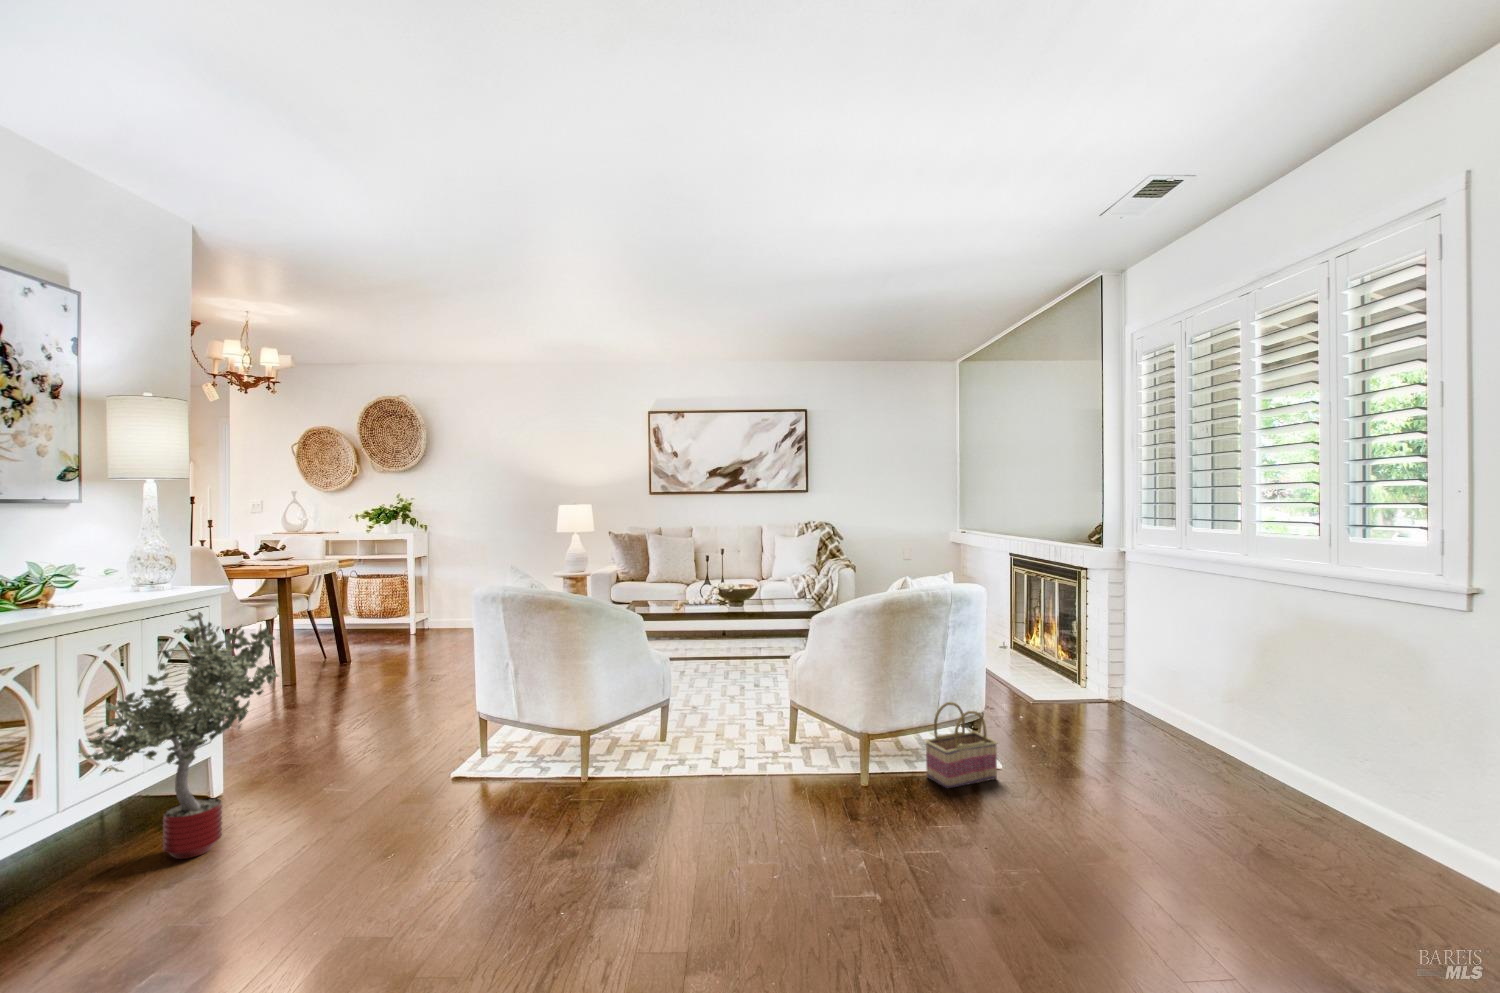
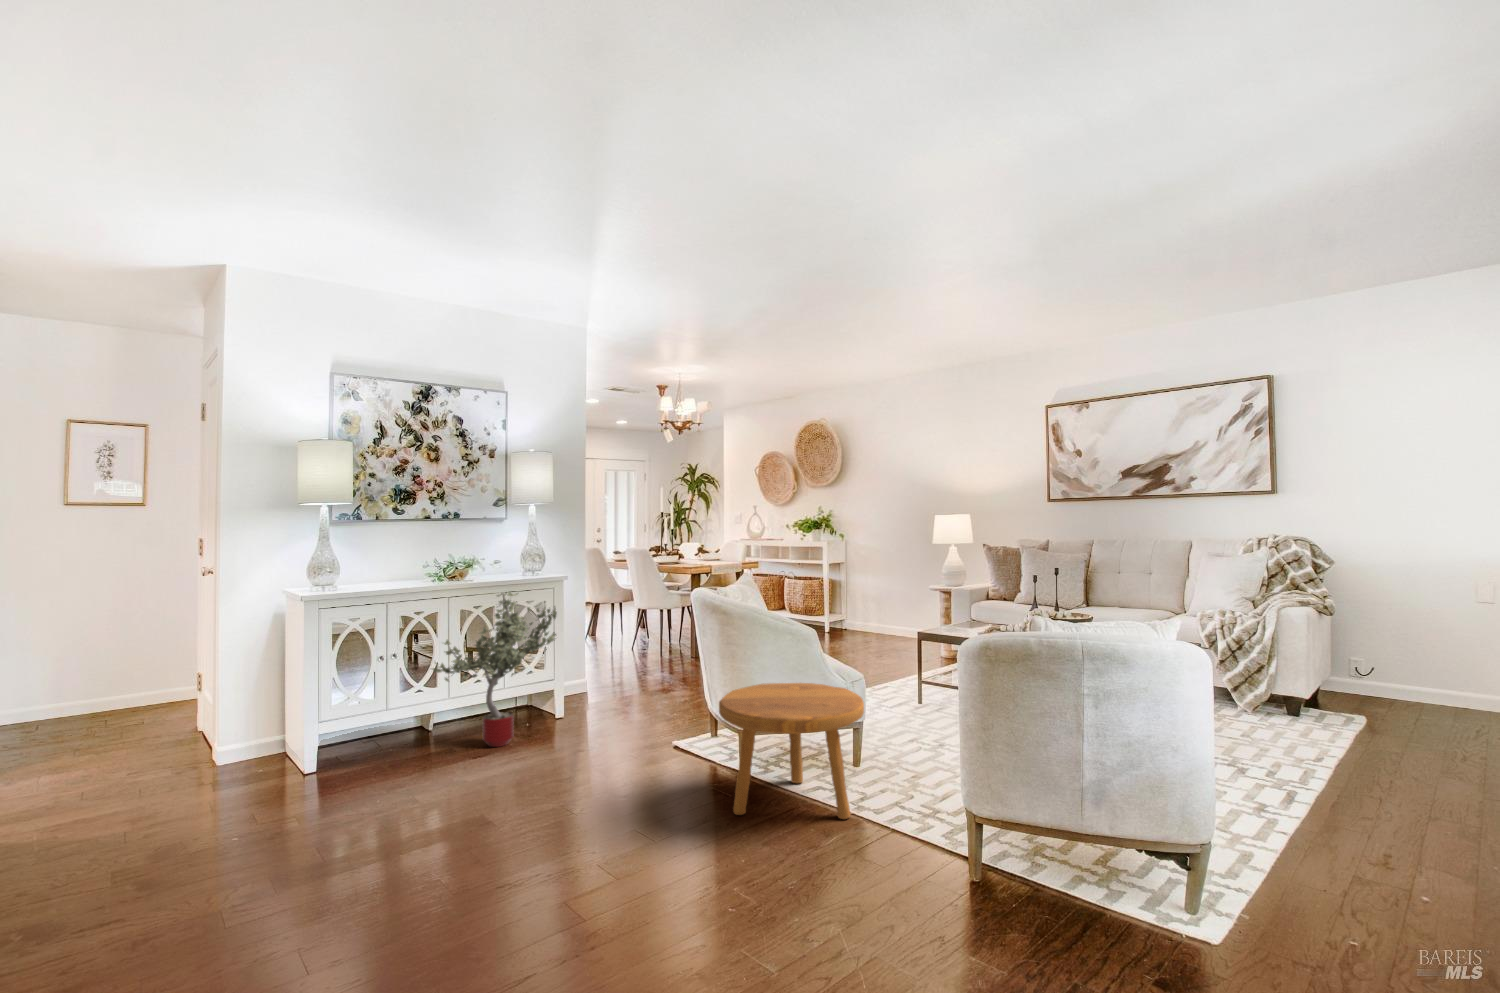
footstool: none [617,661,759,802] -> present [719,683,864,819]
basket: present [925,702,997,788] -> none [1009,808,1113,947]

